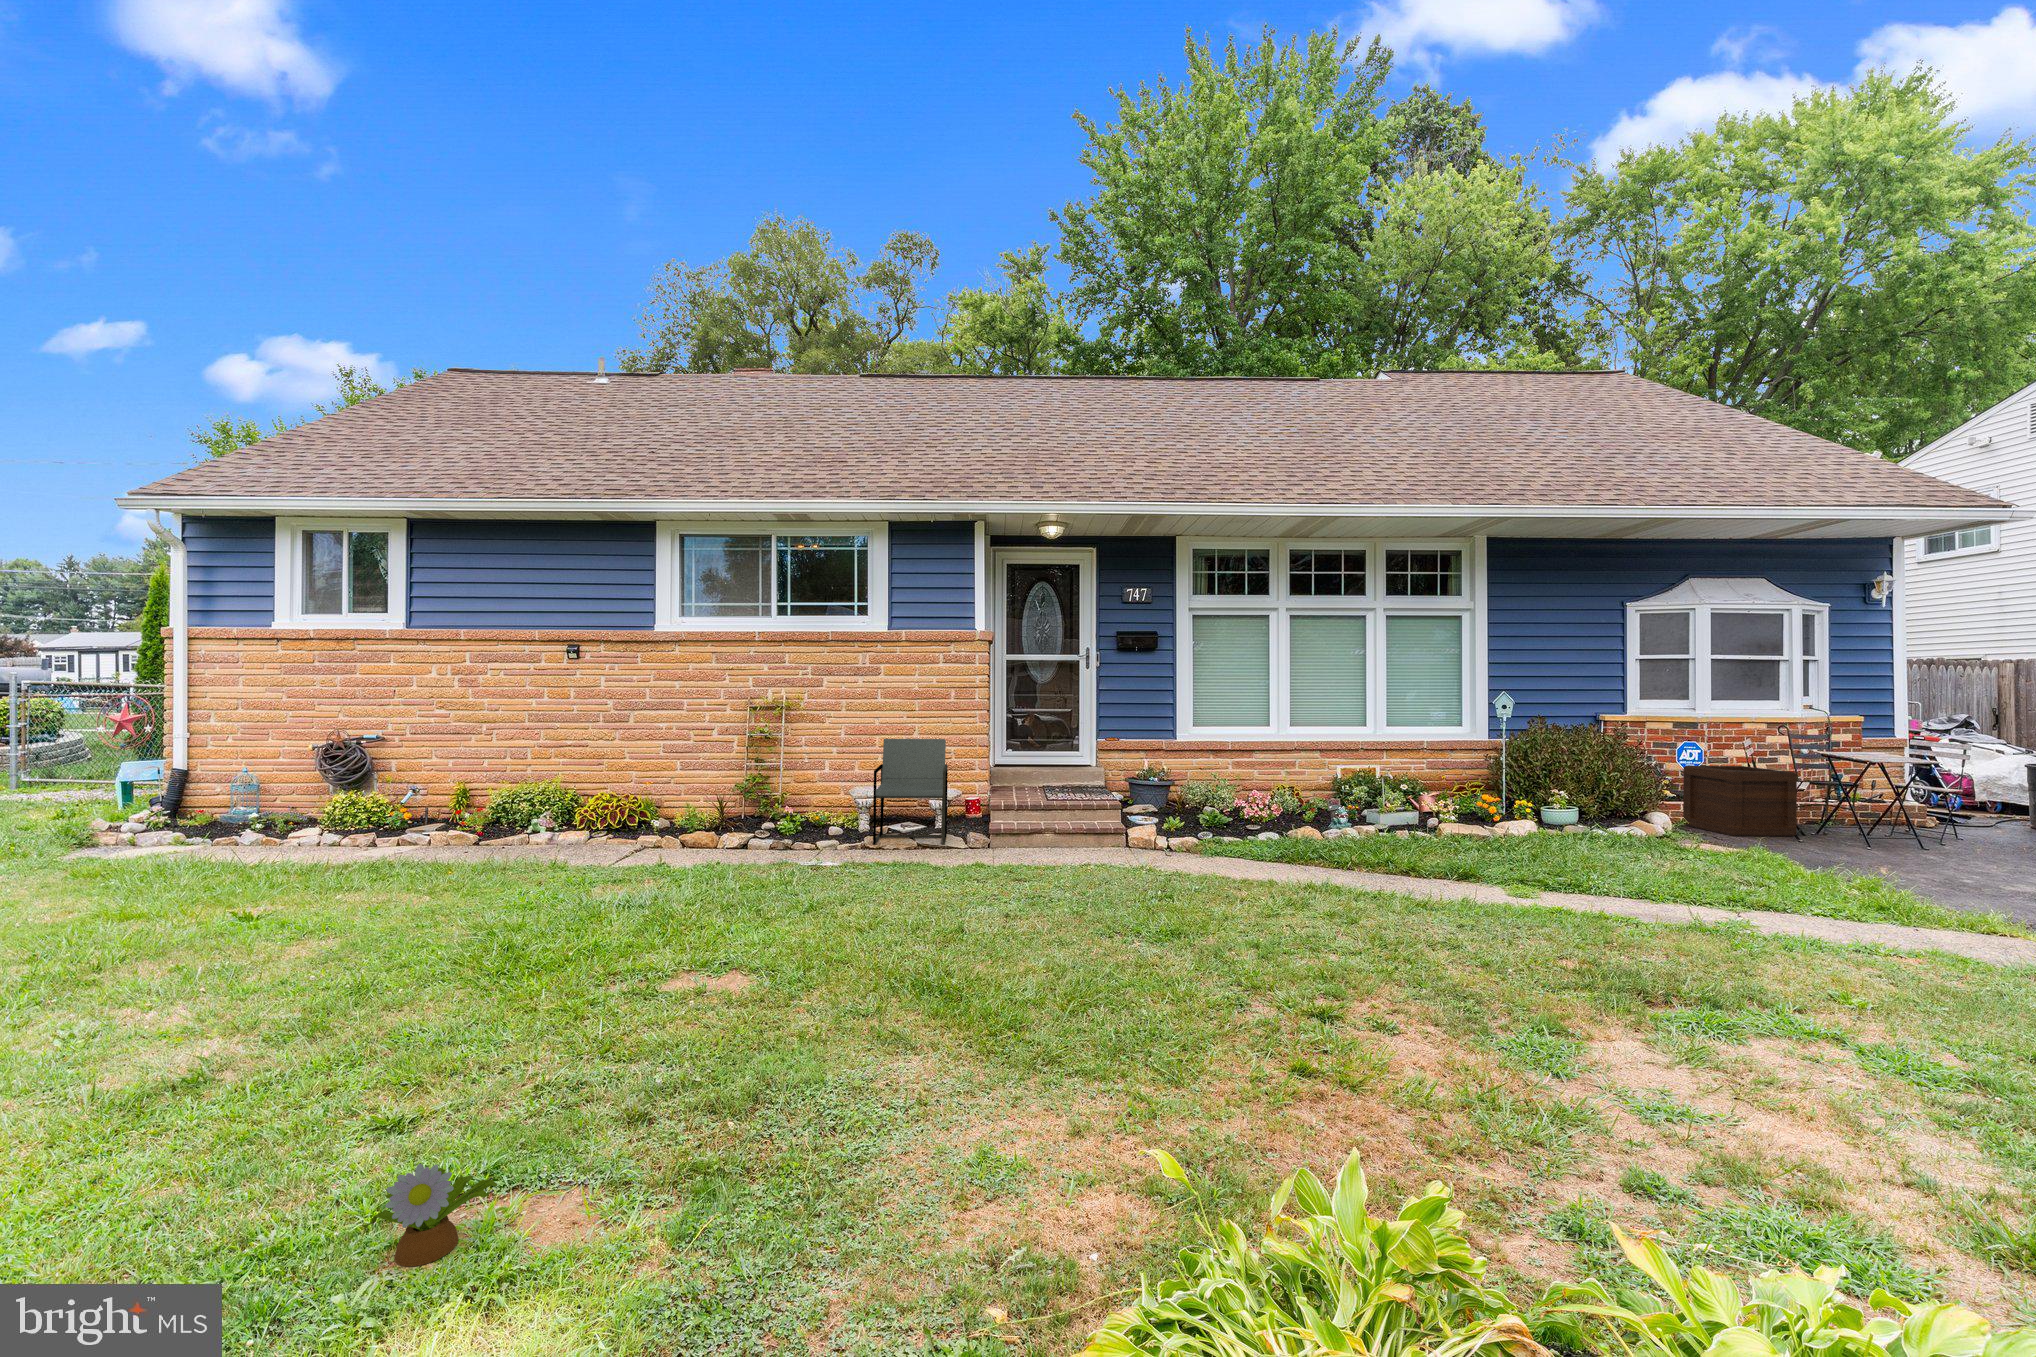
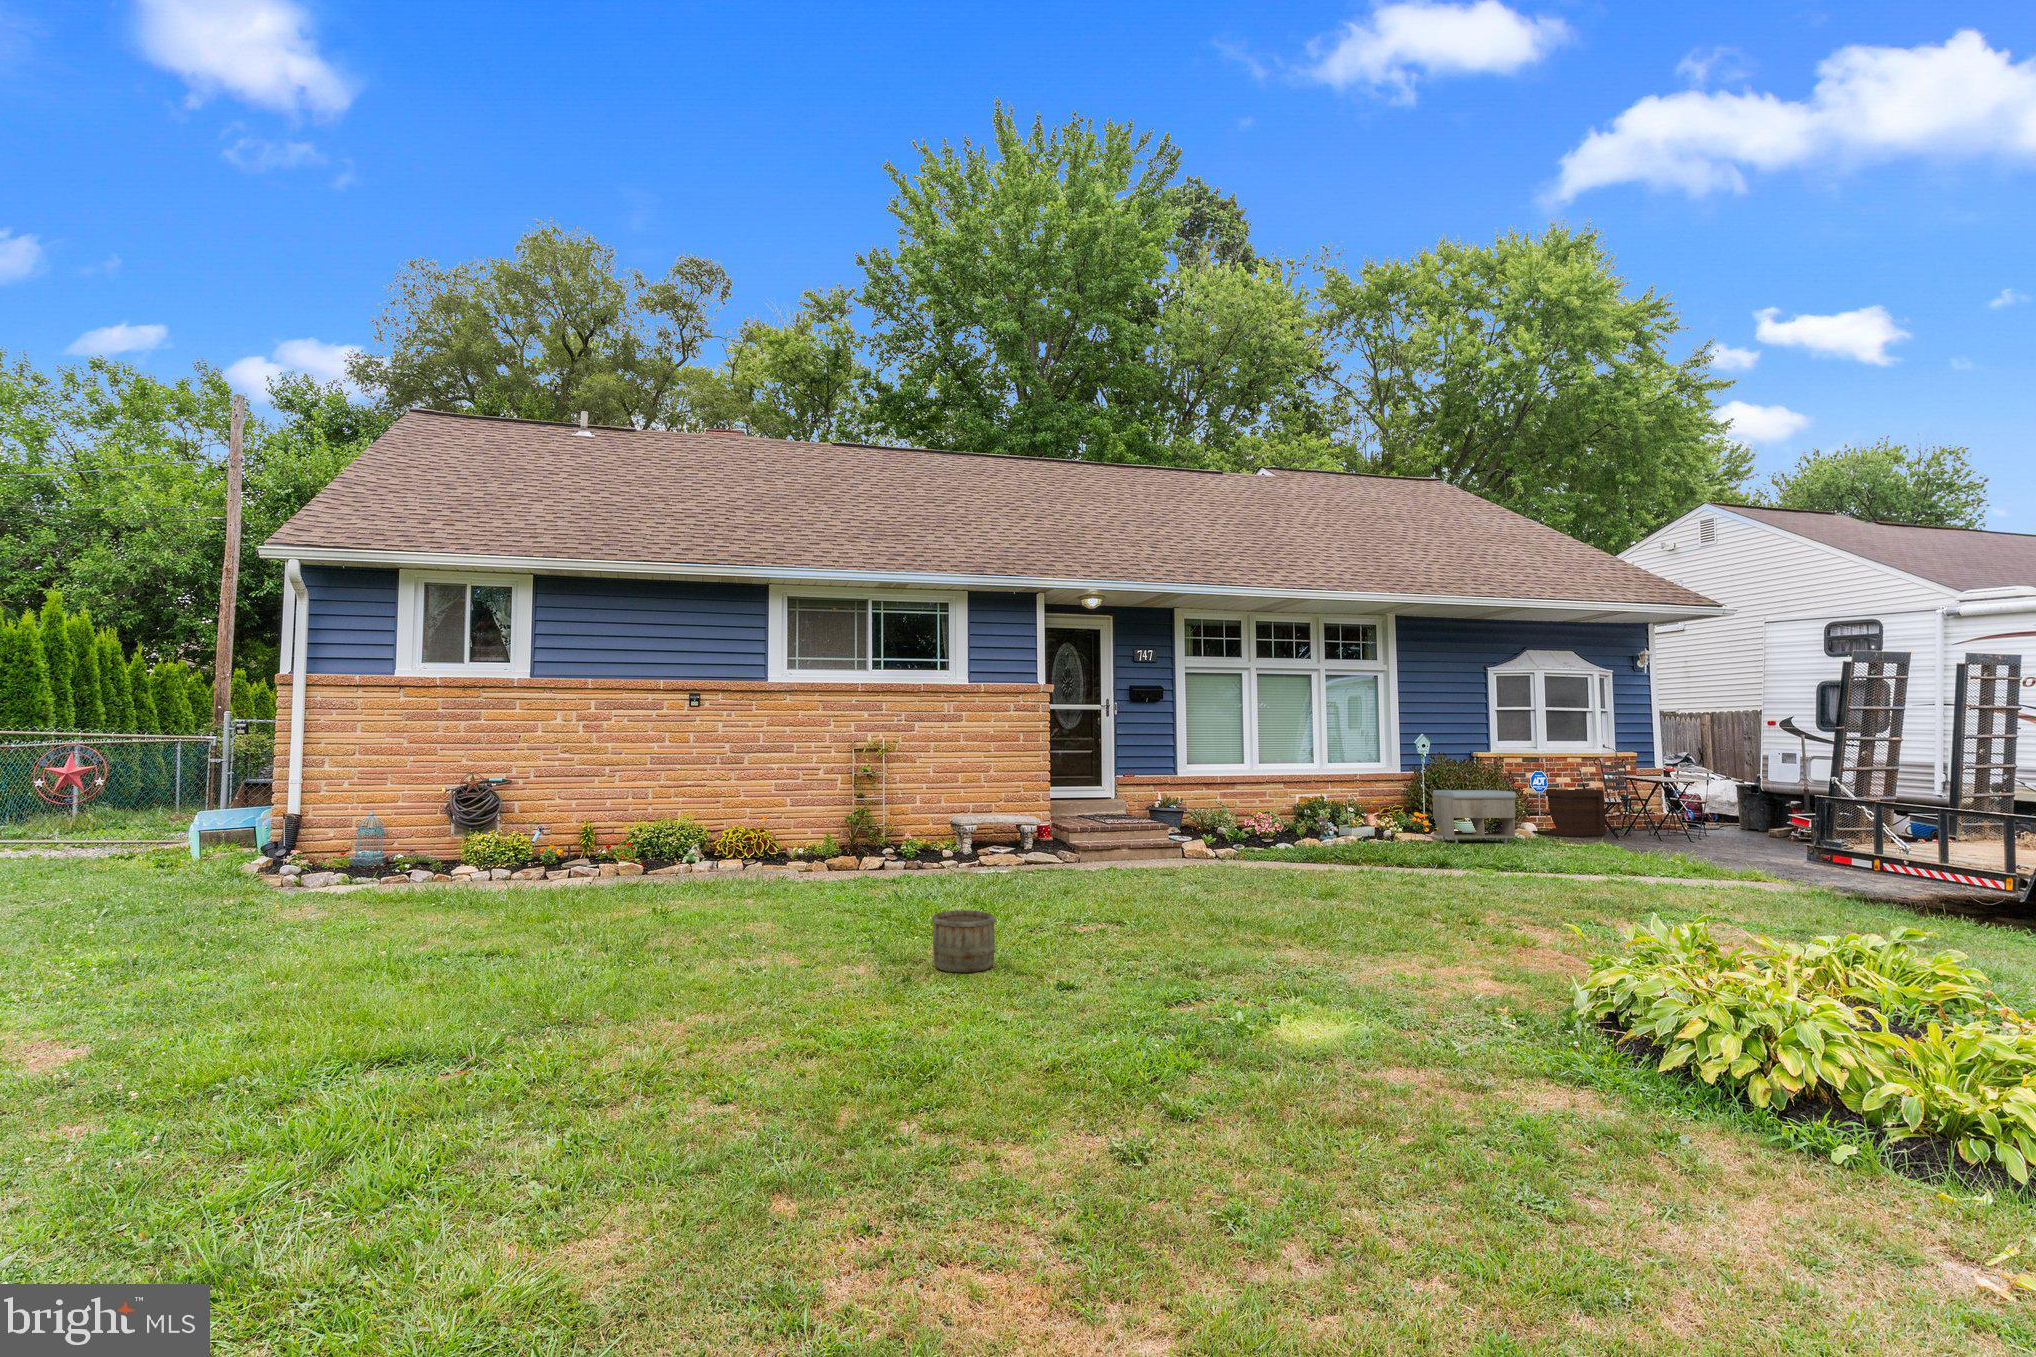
armchair: present [873,739,948,845] -> none [975,774,1045,860]
storage bench: none [1517,768,1639,844] -> present [1433,790,1516,843]
wooden bucket: none [162,1014,311,1145] -> present [932,910,997,973]
decorative plant: present [363,1164,497,1266] -> none [1155,935,1206,986]

